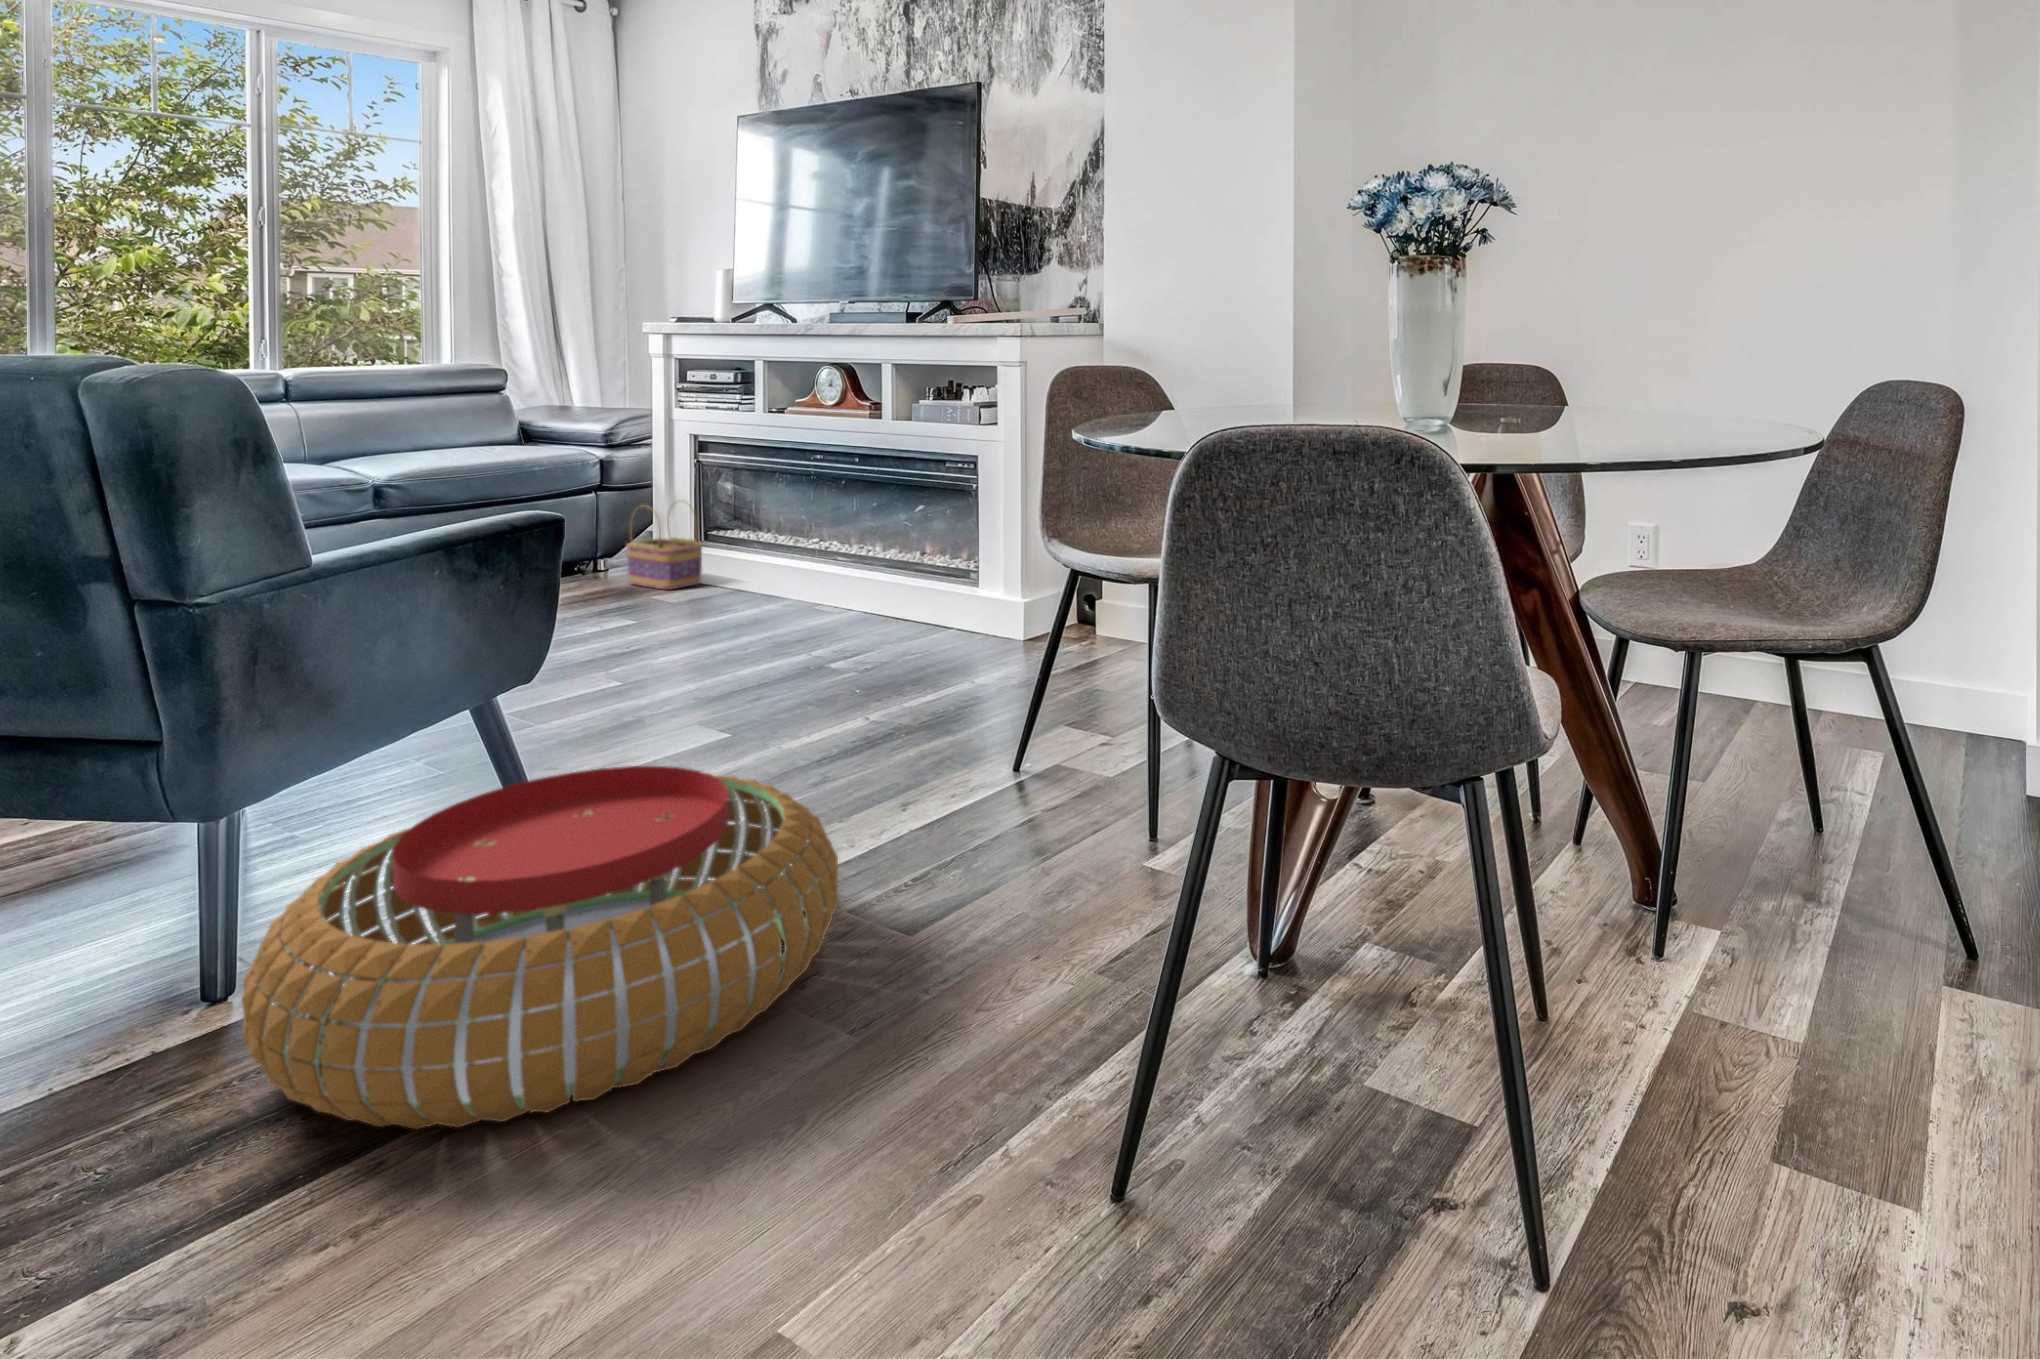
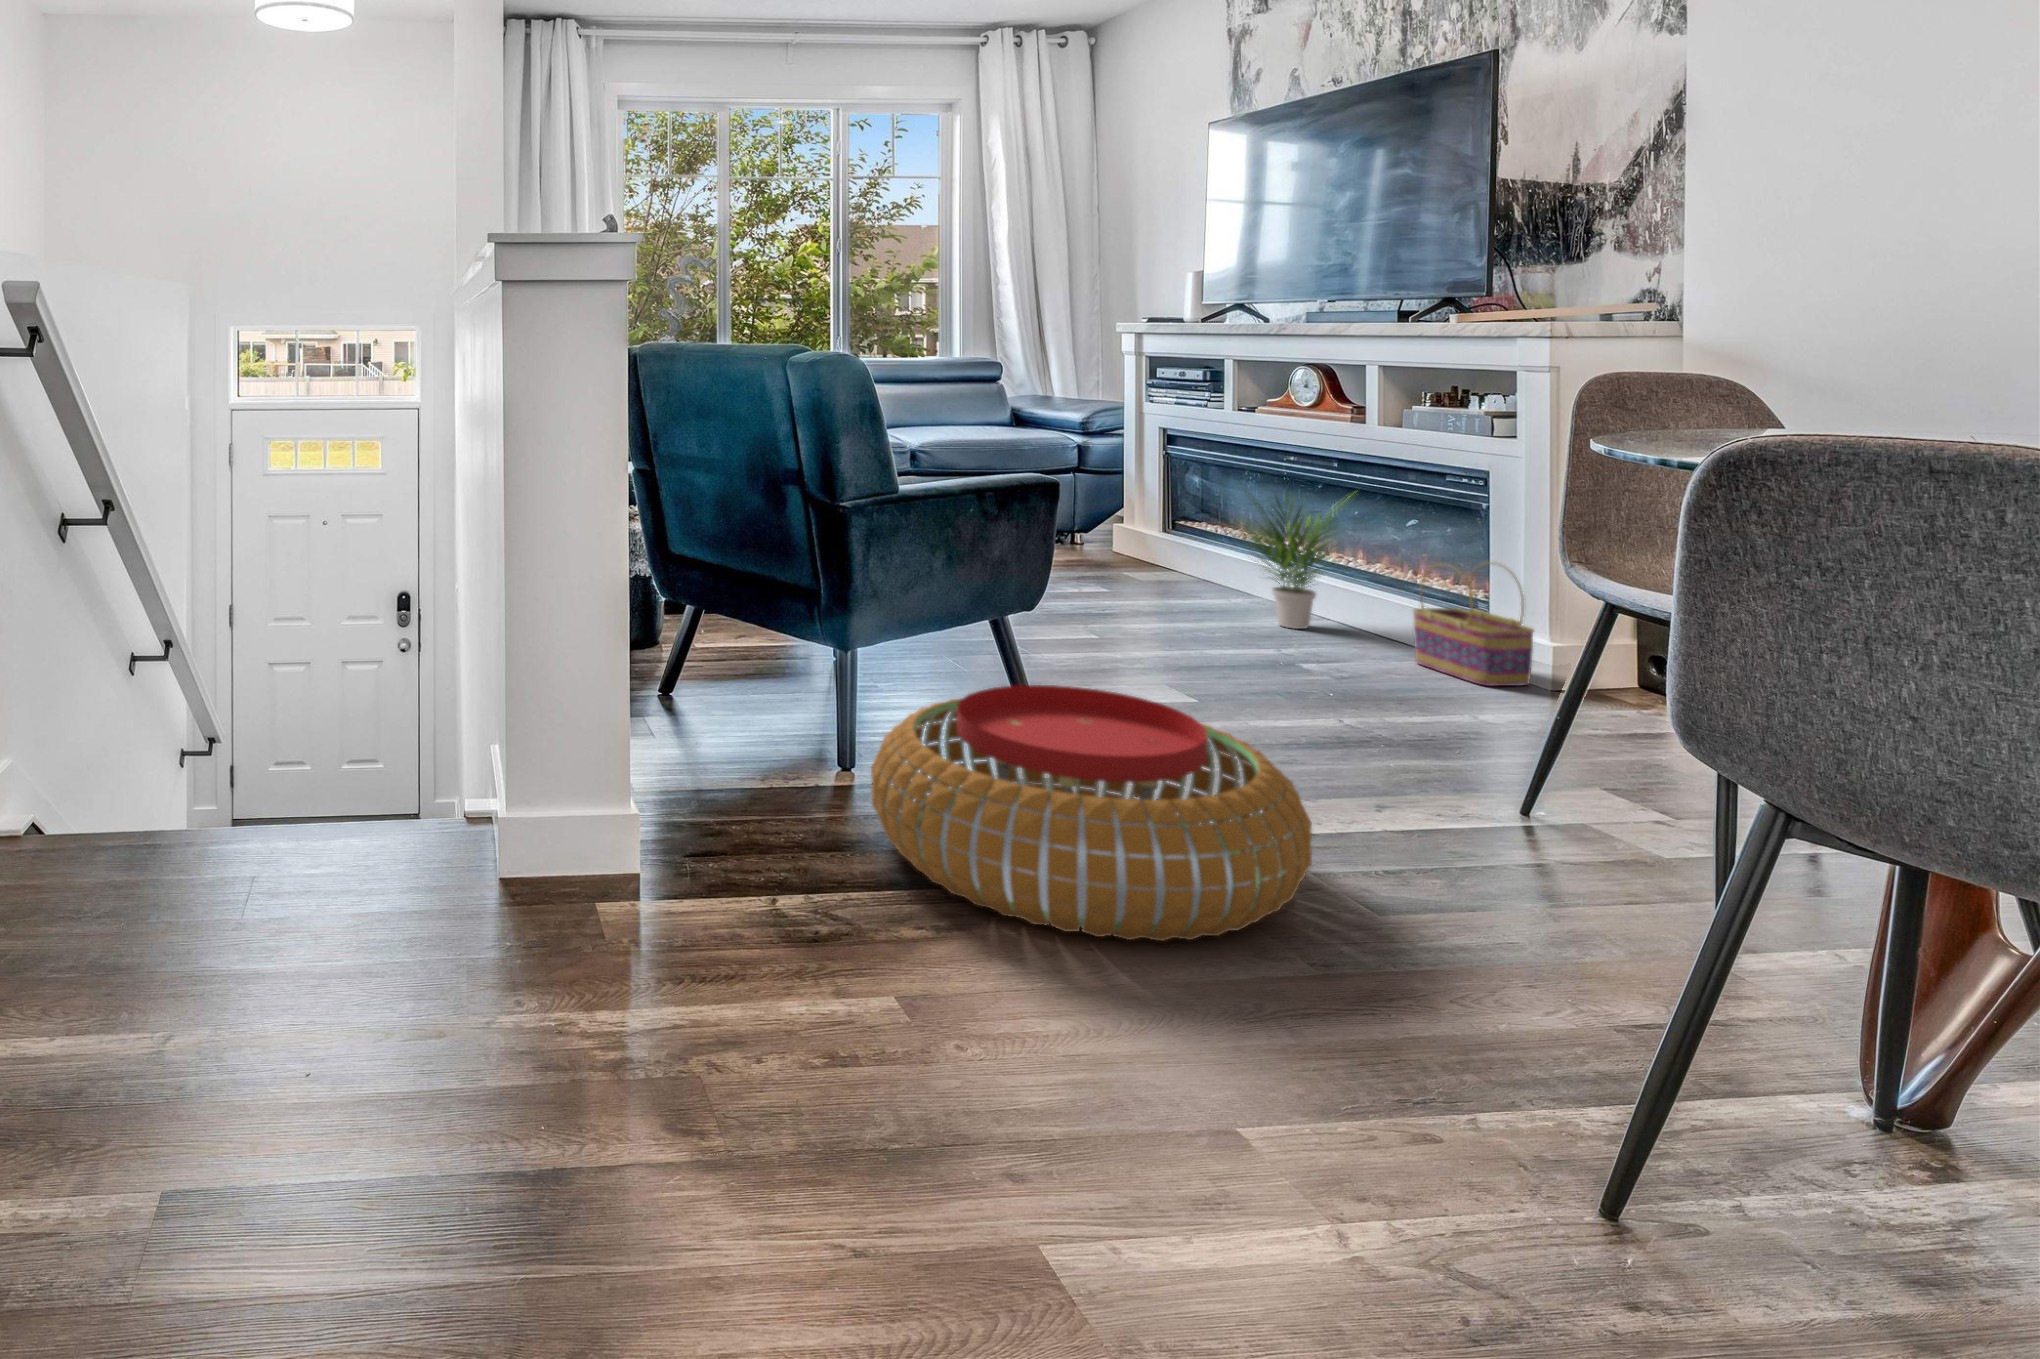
potted plant: none [751,481,888,627] -> present [1240,489,1350,629]
basket: present [627,506,702,590] -> present [1413,564,1534,686]

